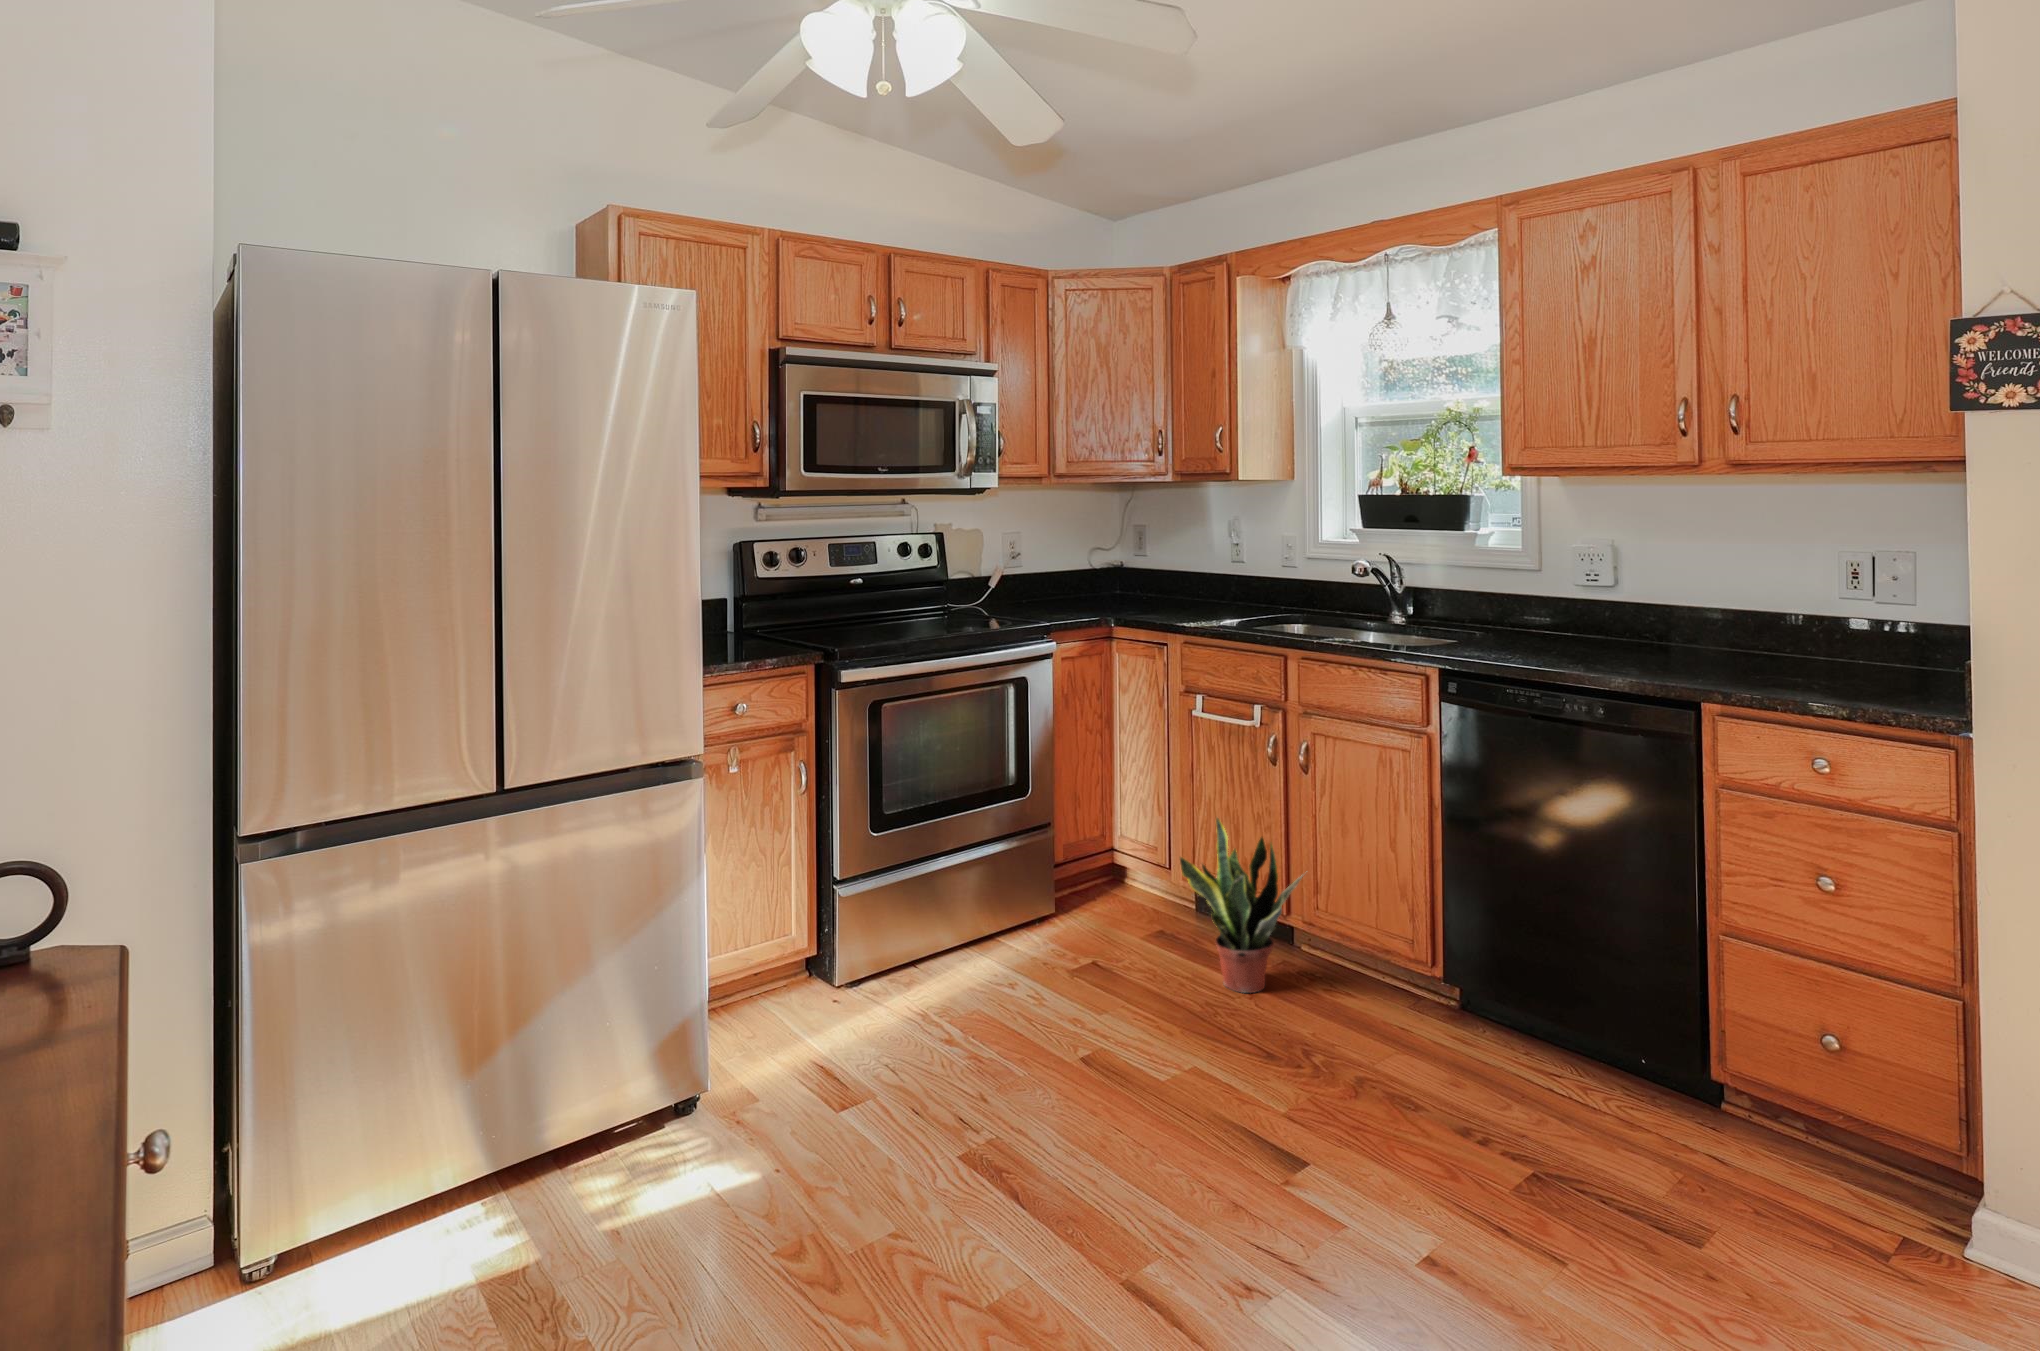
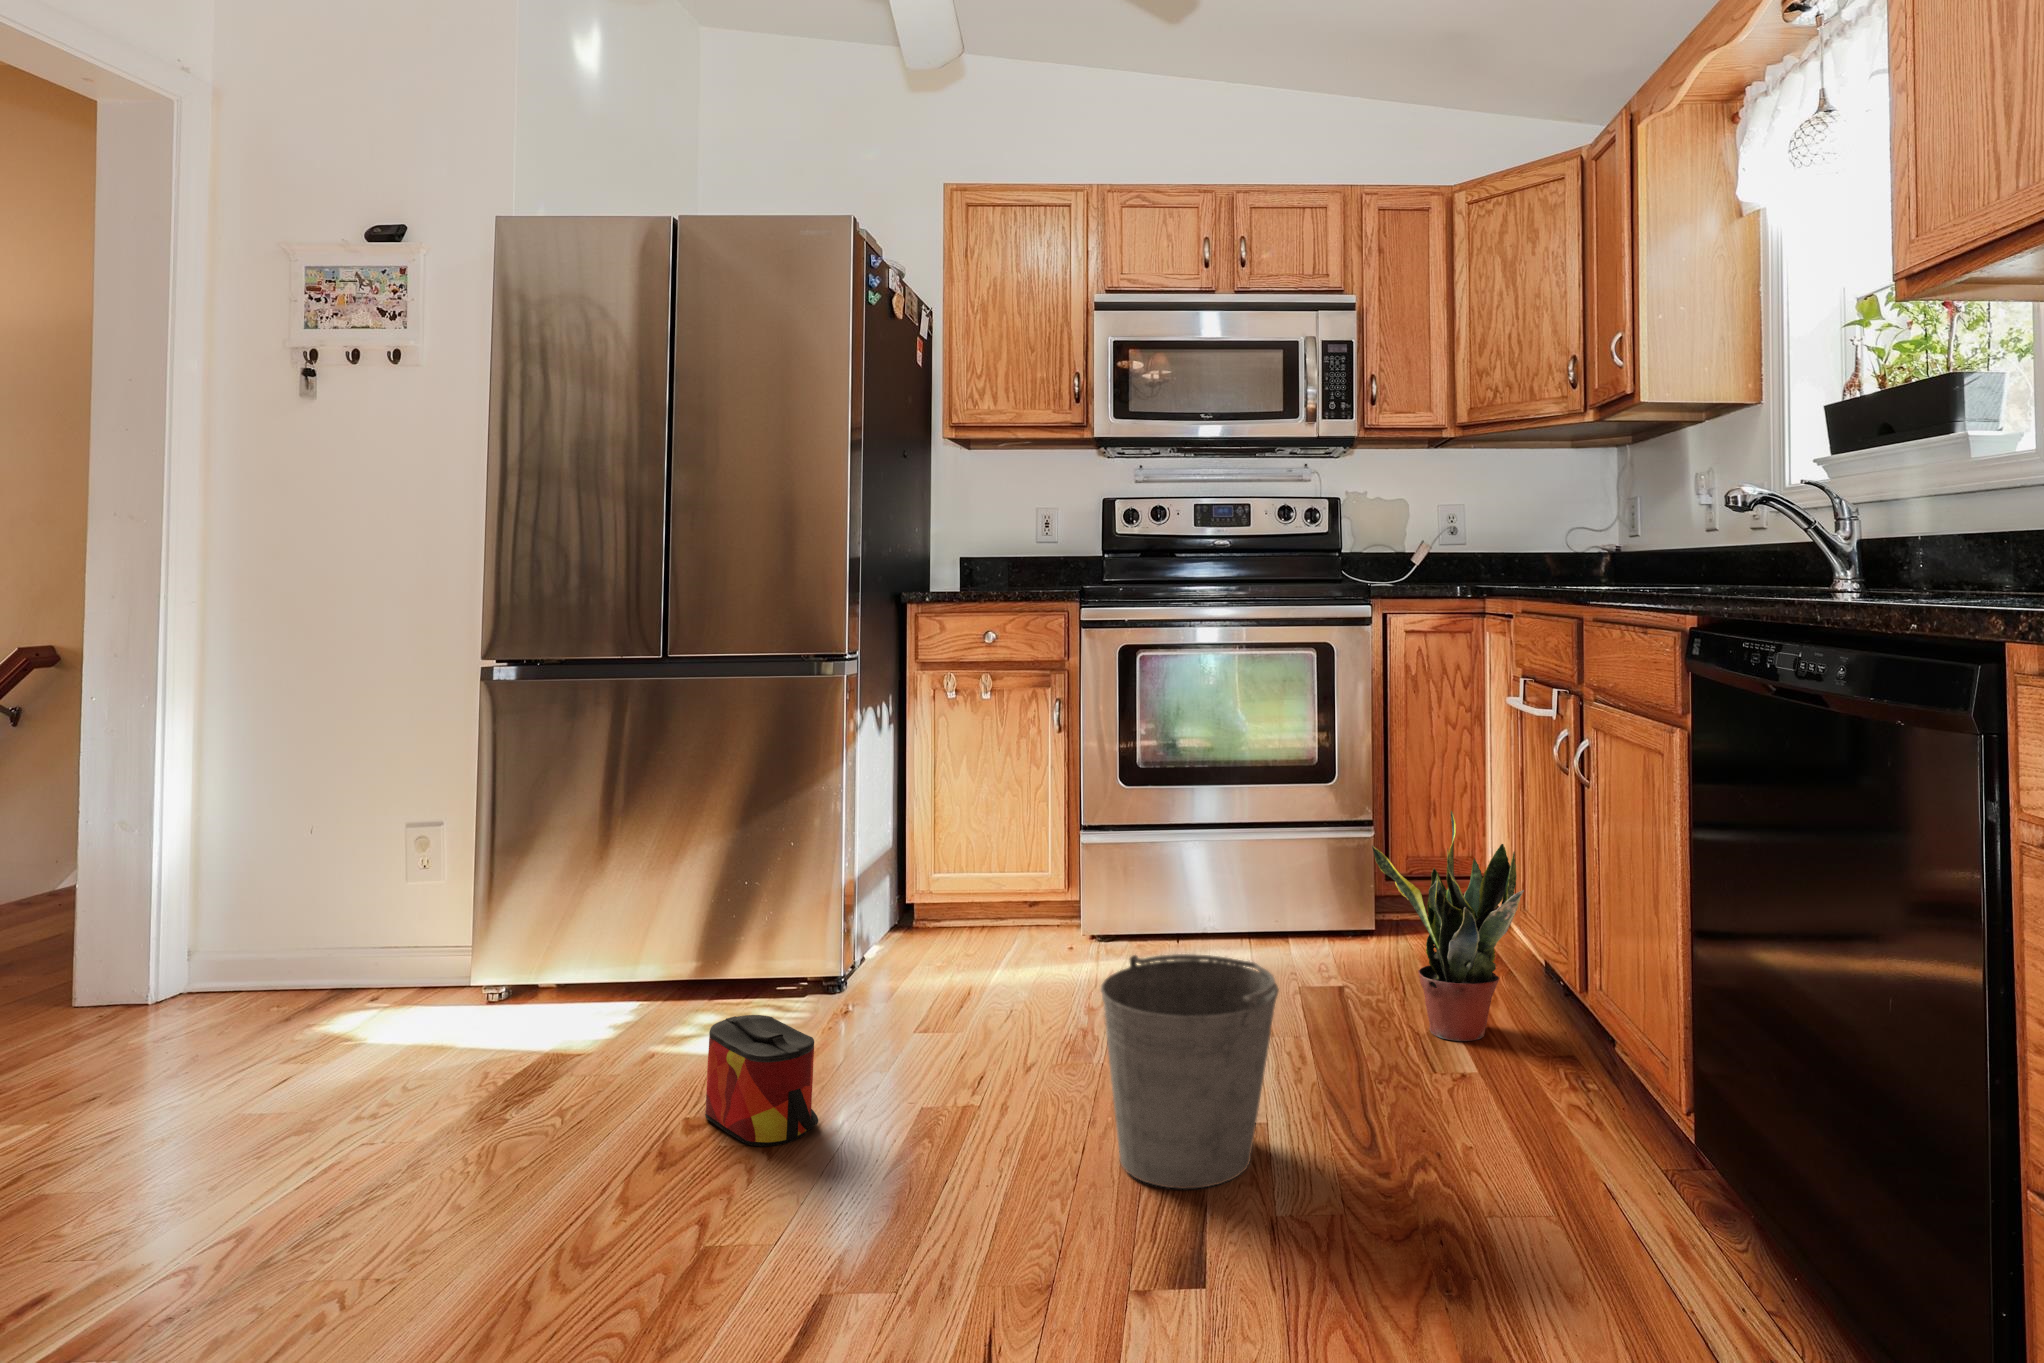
bucket: none [1195,982,1345,1180] -> present [1101,954,1279,1189]
bag: none [827,1163,990,1292] -> present [705,1015,818,1147]

